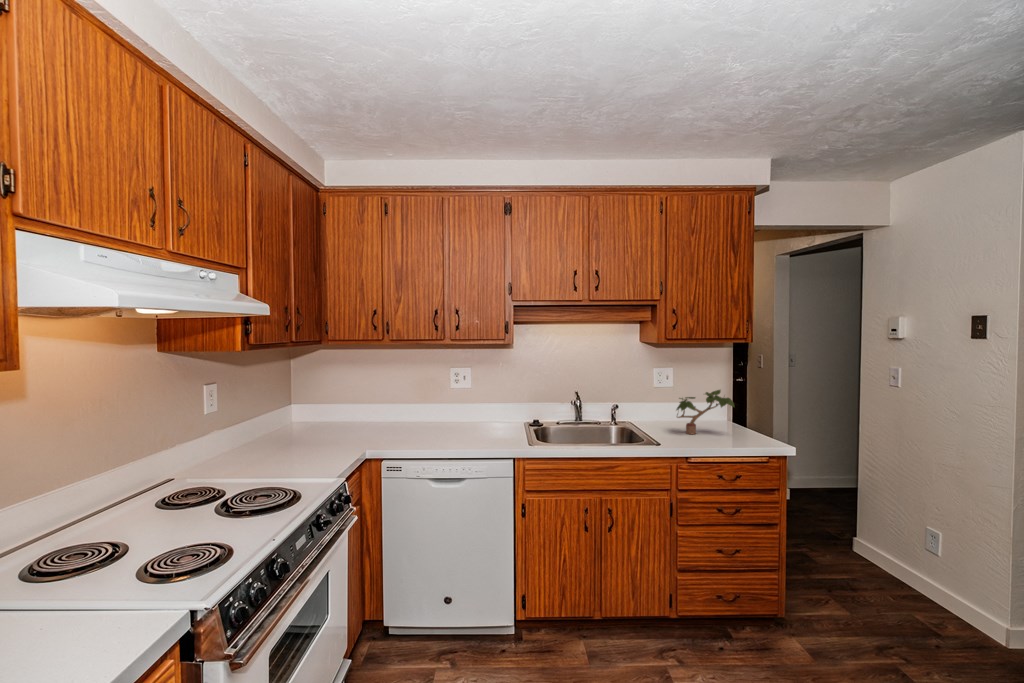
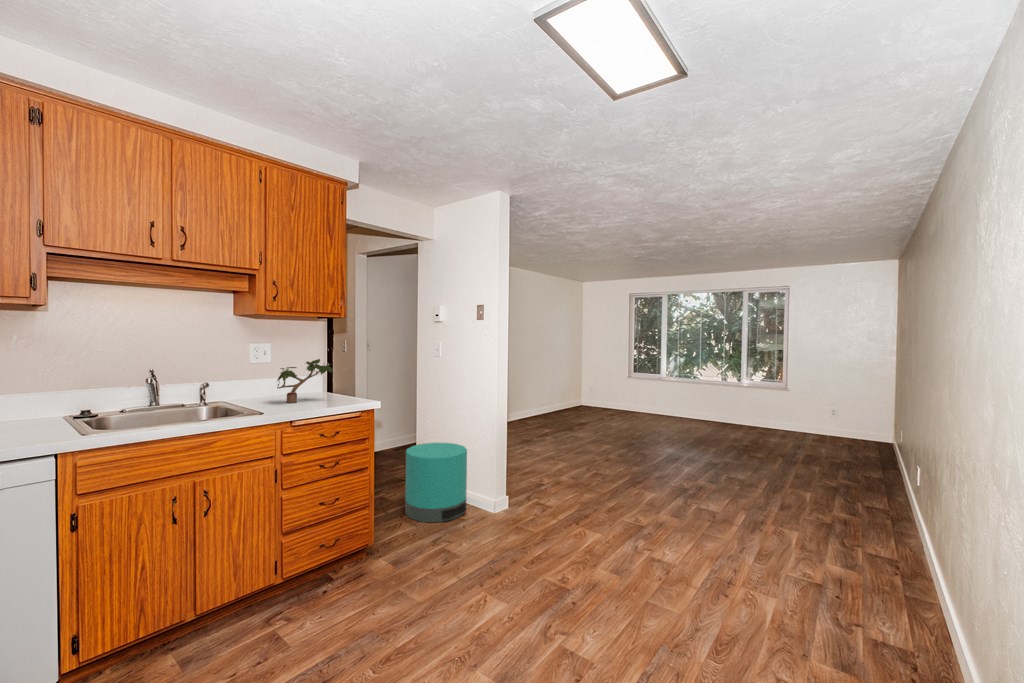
trash can: none [835,504,940,625] -> present [405,443,467,522]

